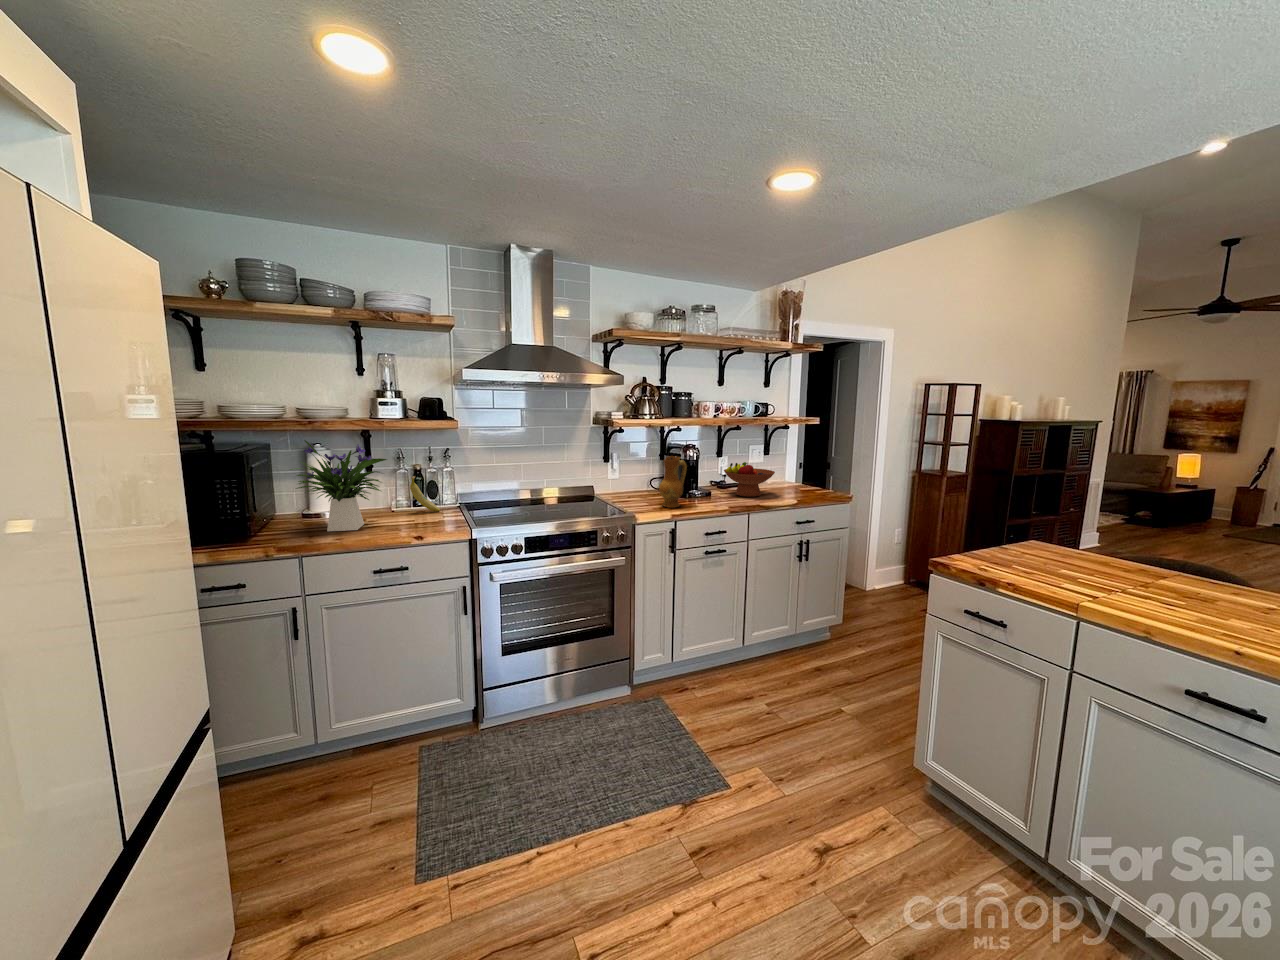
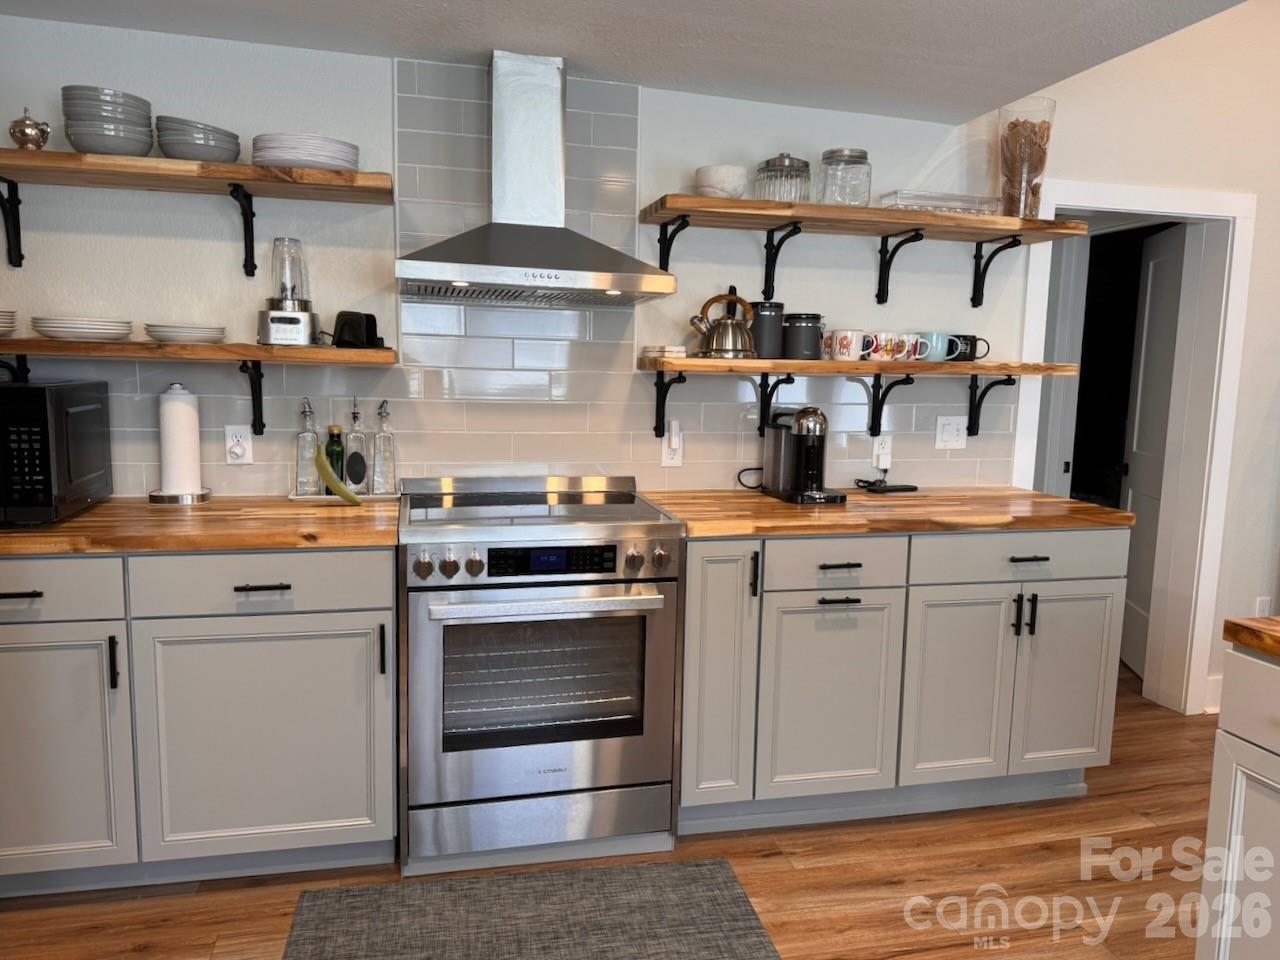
flower arrangement: present [290,440,387,531] -> none [119,372,275,522]
ceramic jug: present [659,456,687,508] -> none [742,423,795,517]
fruit bowl: present [724,462,775,497] -> none [876,442,976,508]

